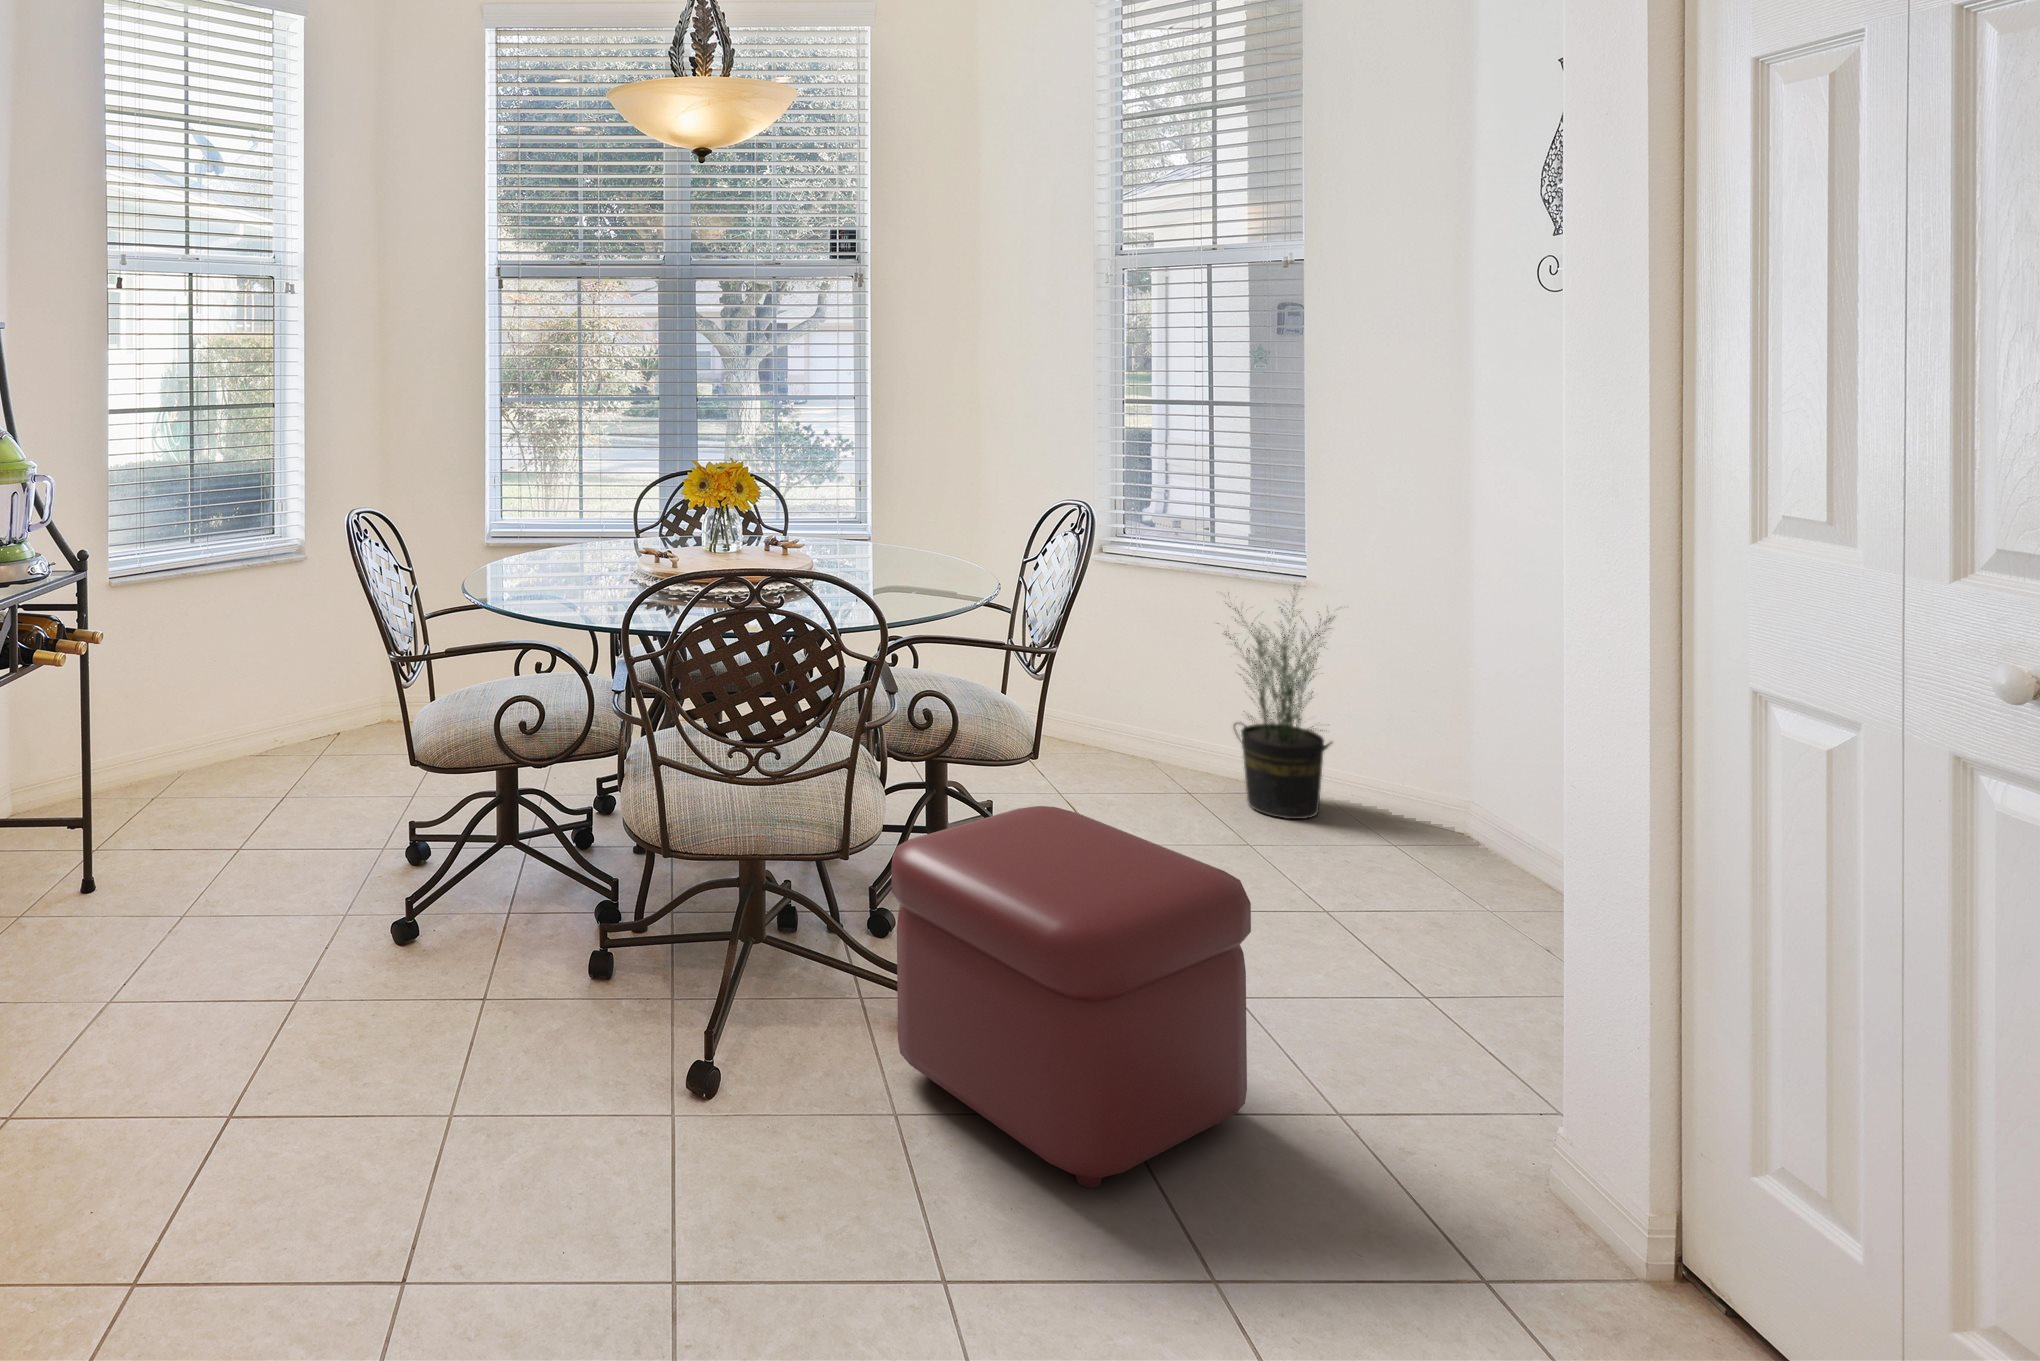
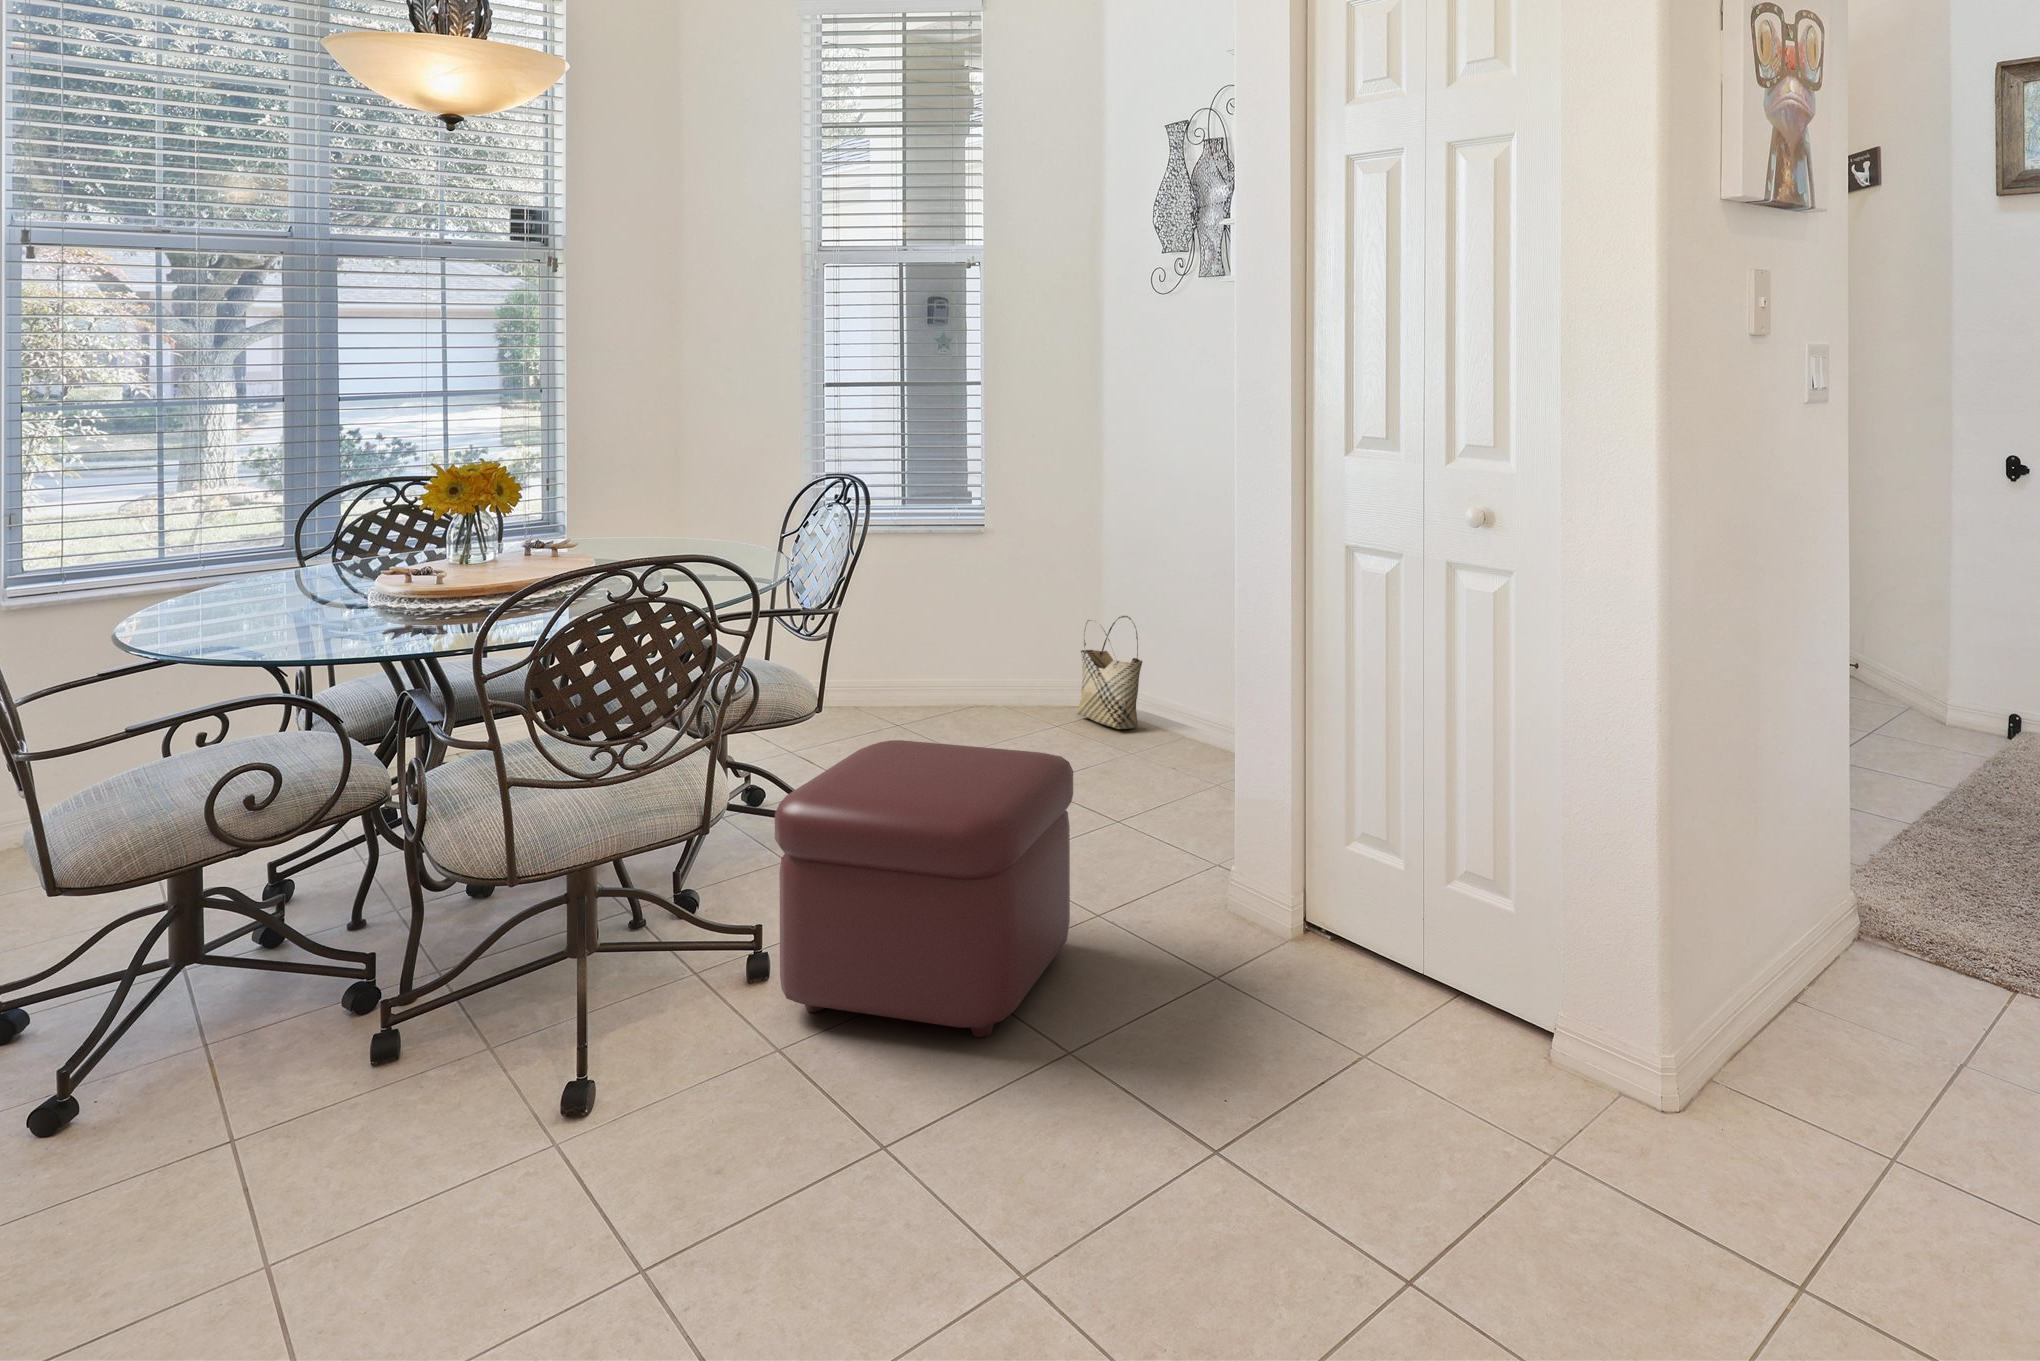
potted plant: present [1217,585,1335,819] -> none [914,536,1030,732]
woven basket: none [1423,710,1513,865] -> present [1077,616,1142,729]

